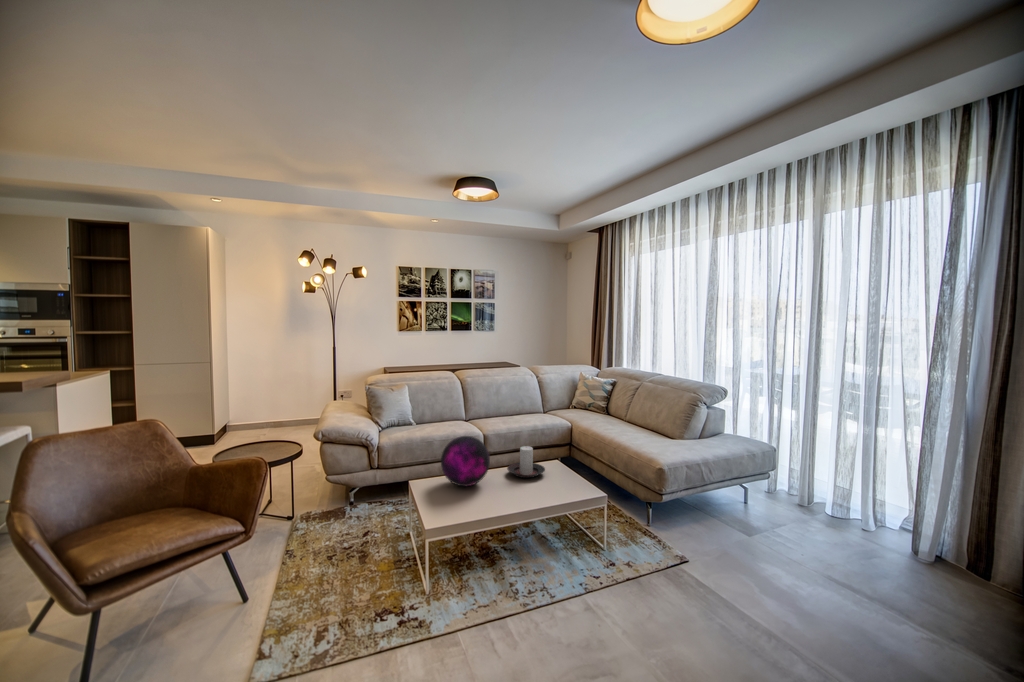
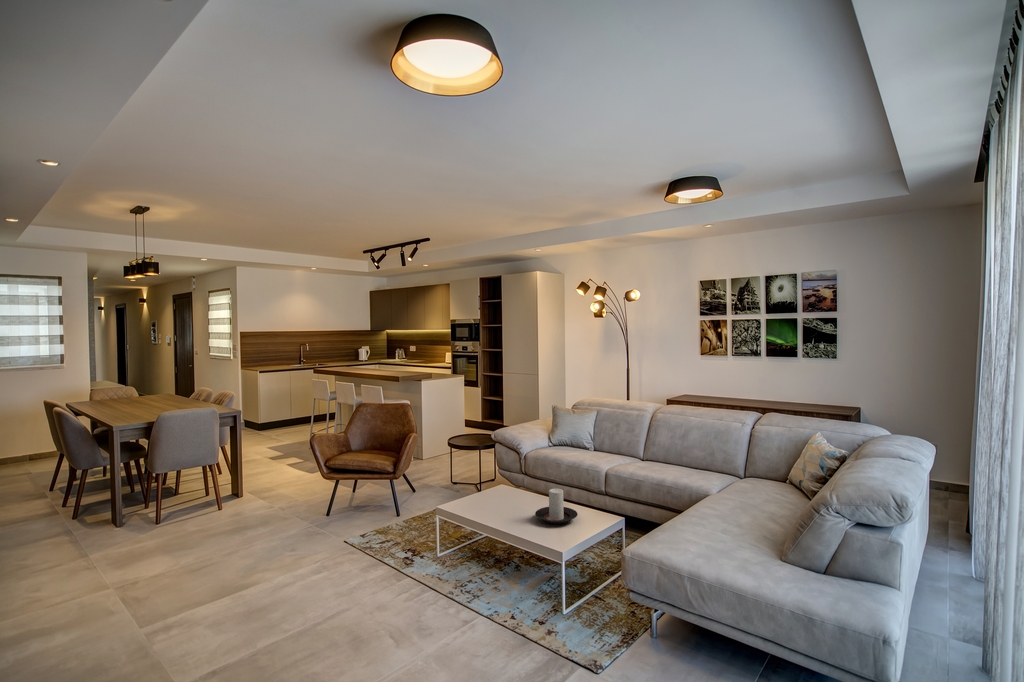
decorative orb: present [441,436,490,486] -> none [477,459,524,508]

